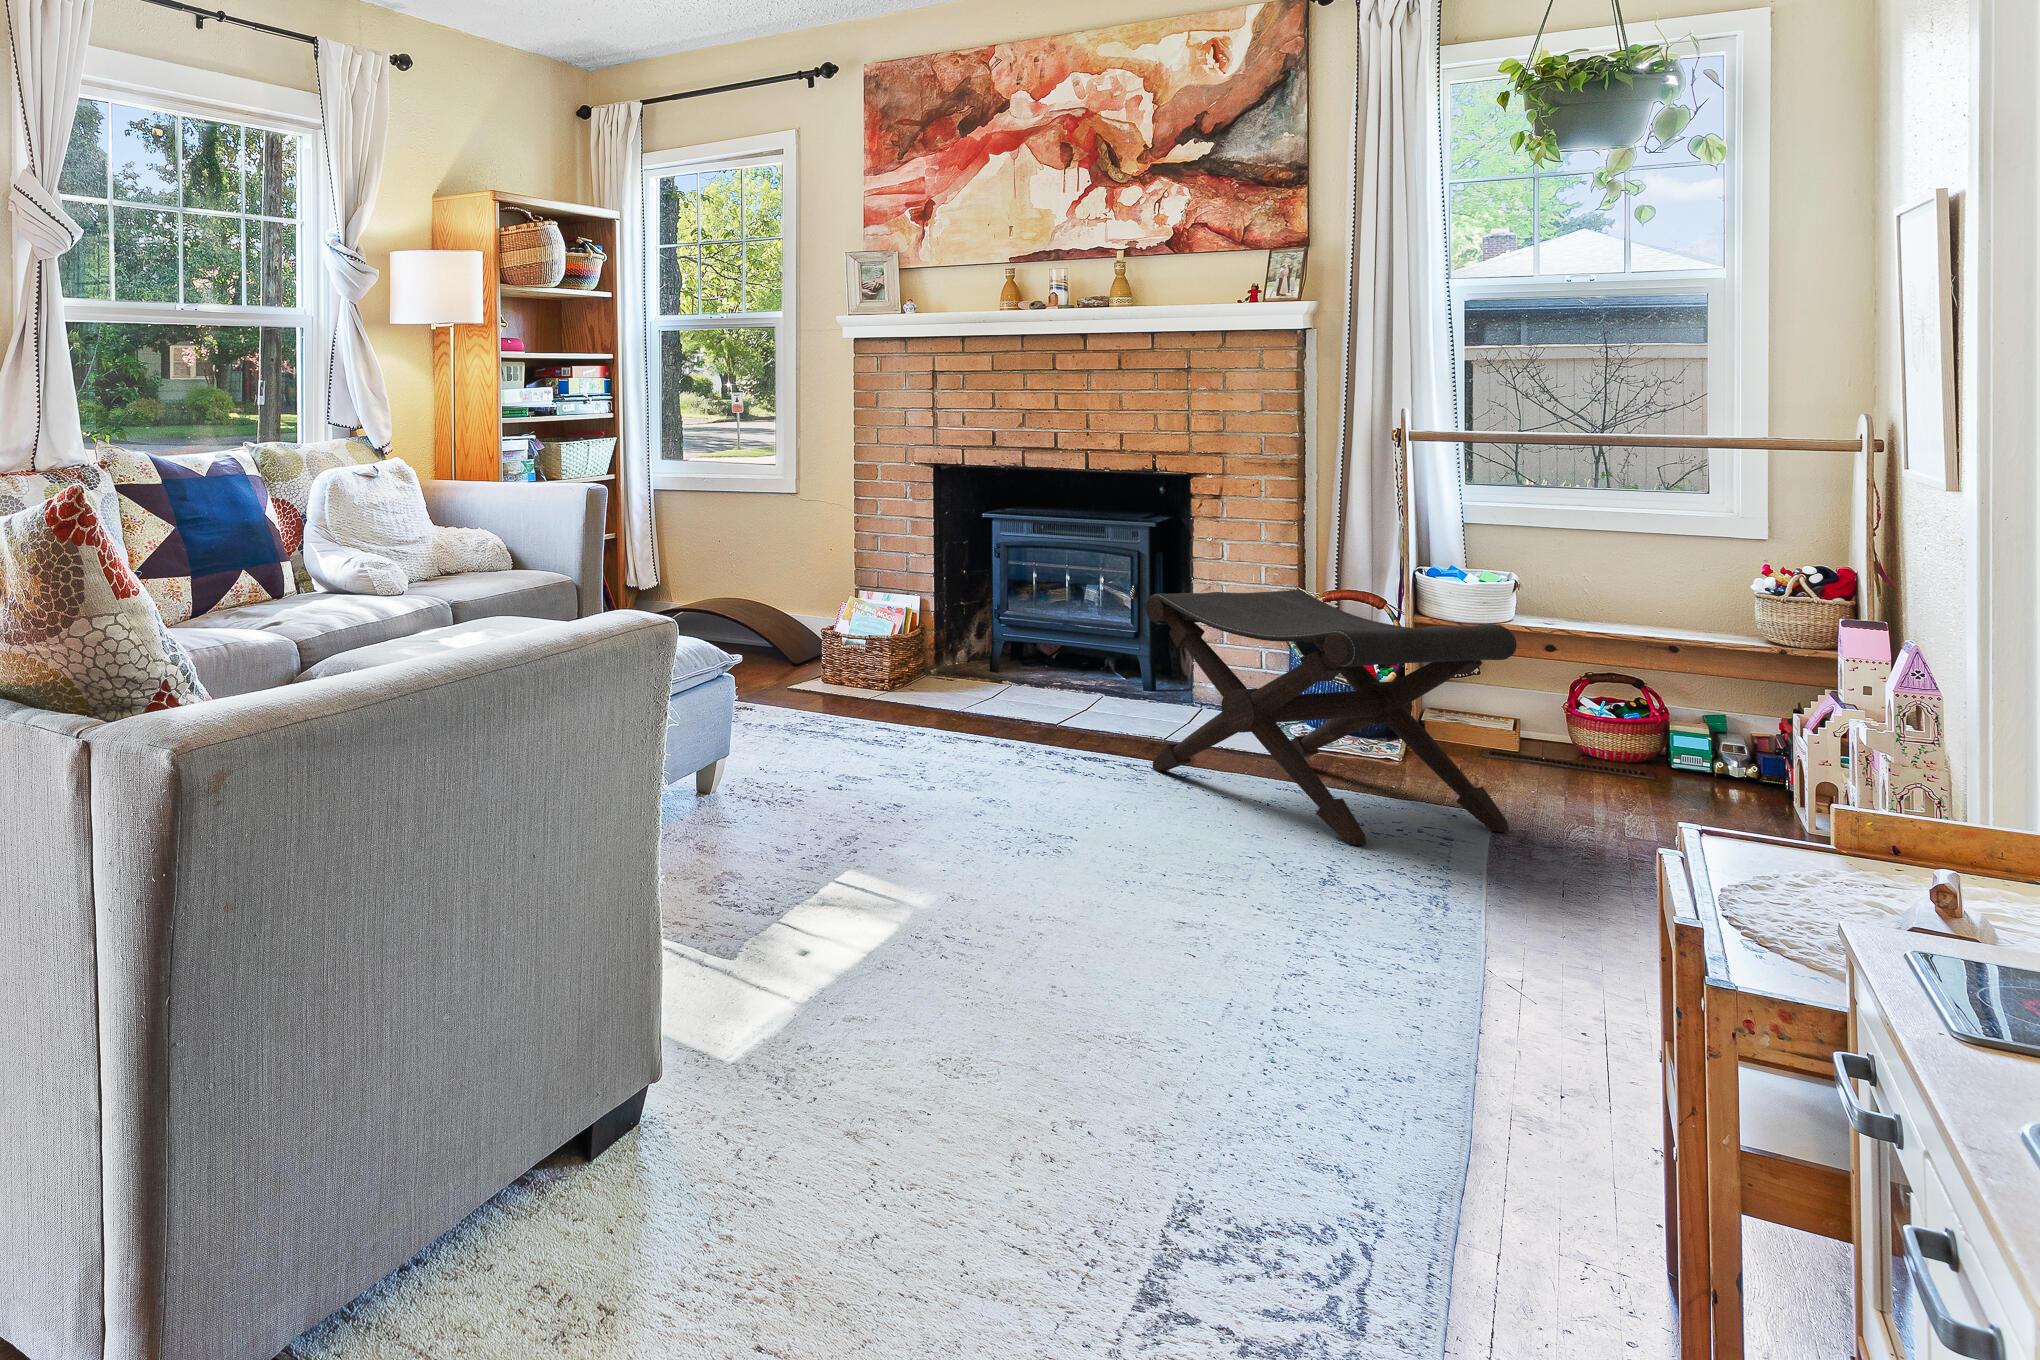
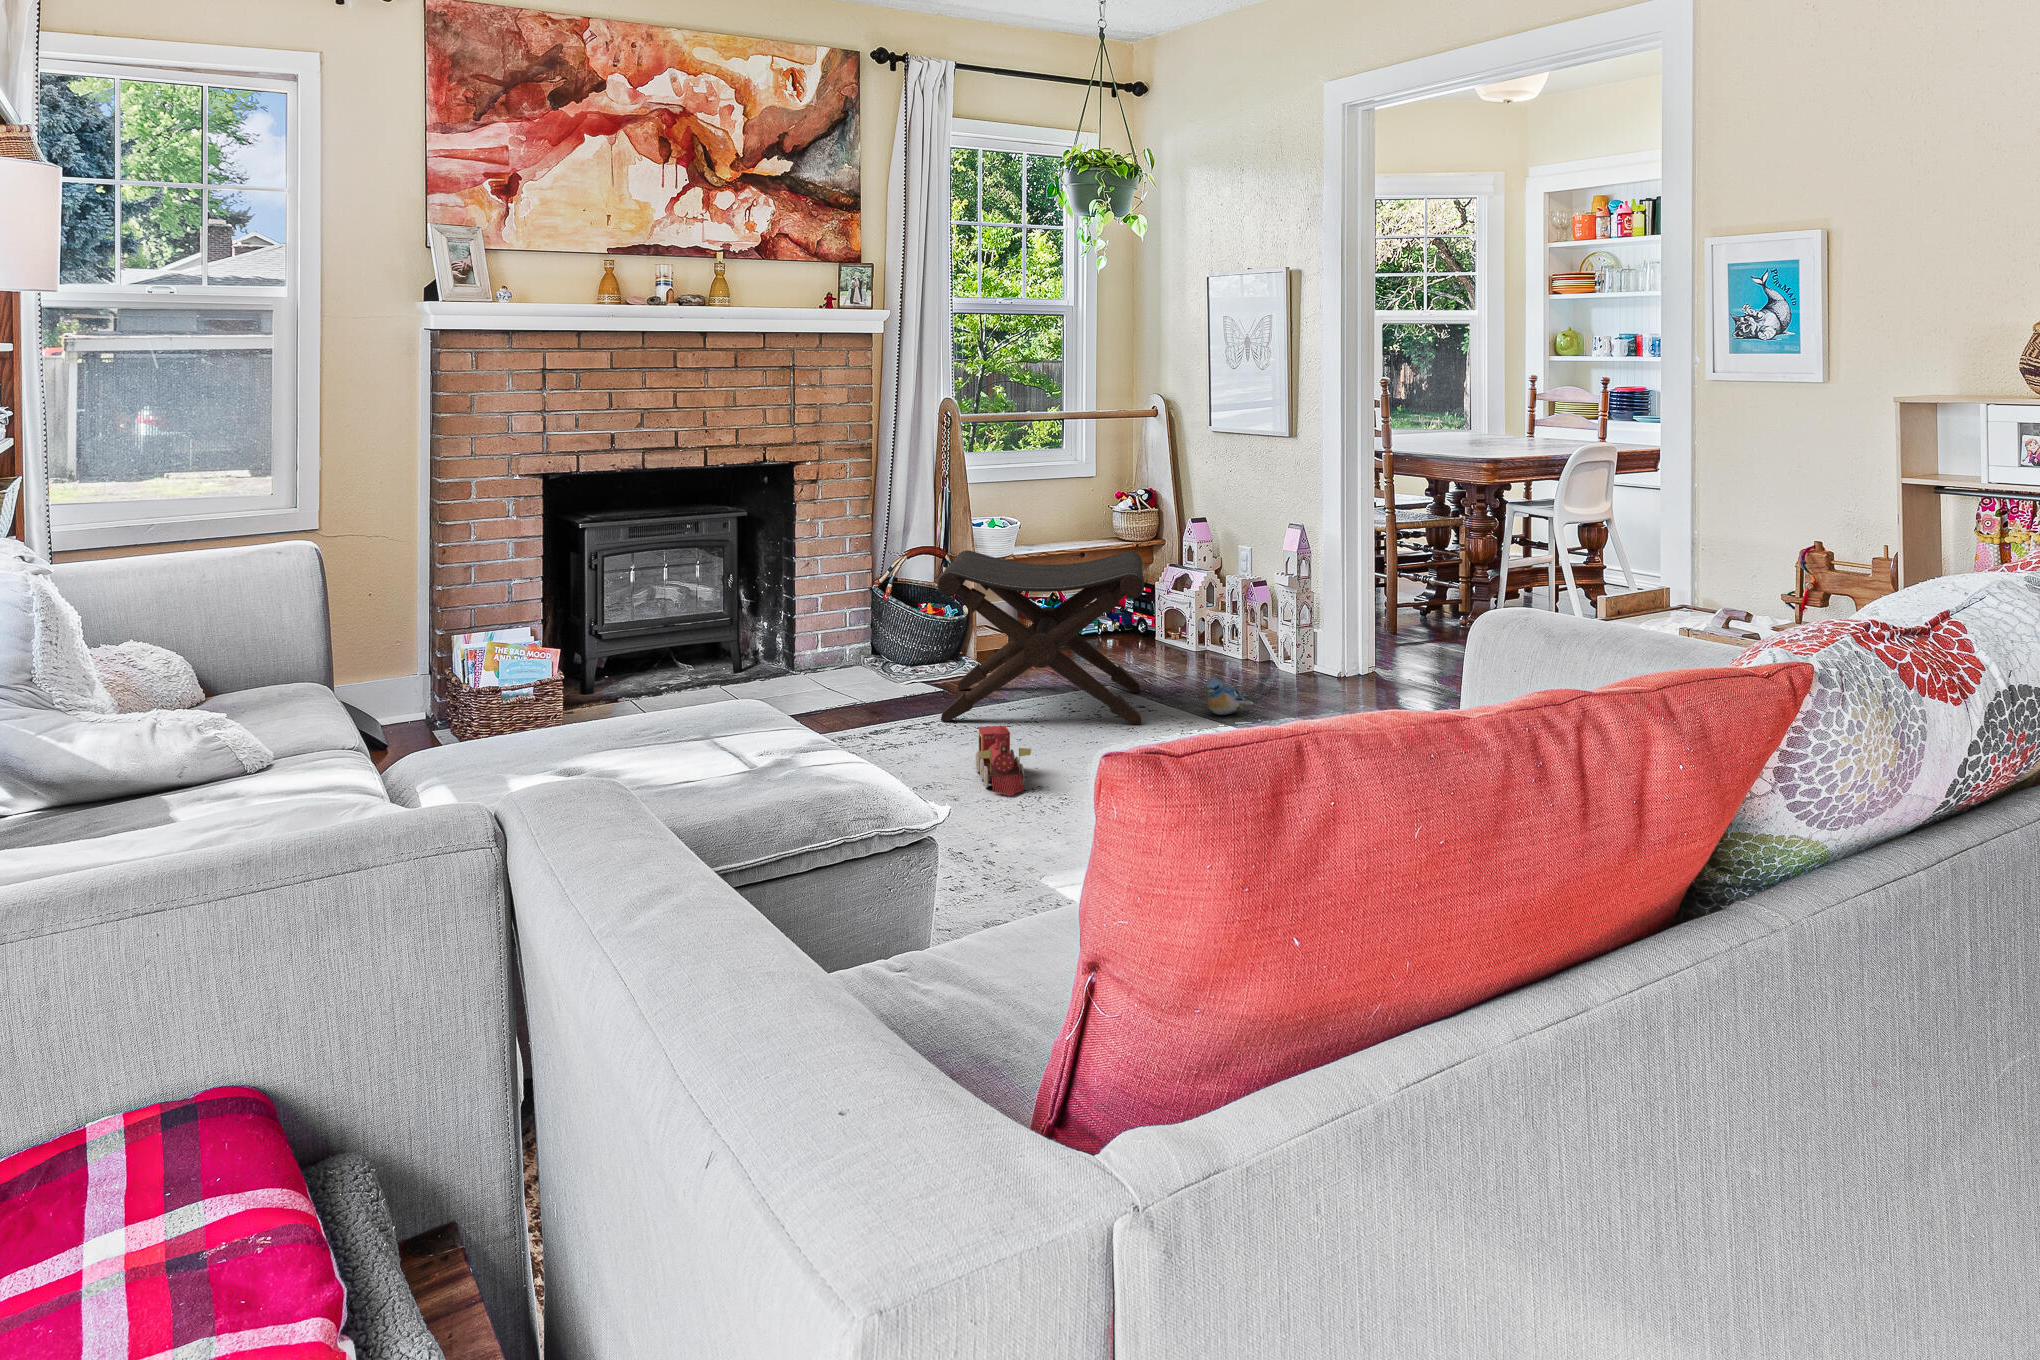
toy train: none [973,748,1067,820] -> present [976,726,1031,796]
plush toy: none [1477,820,1582,887] -> present [1205,678,1253,715]

